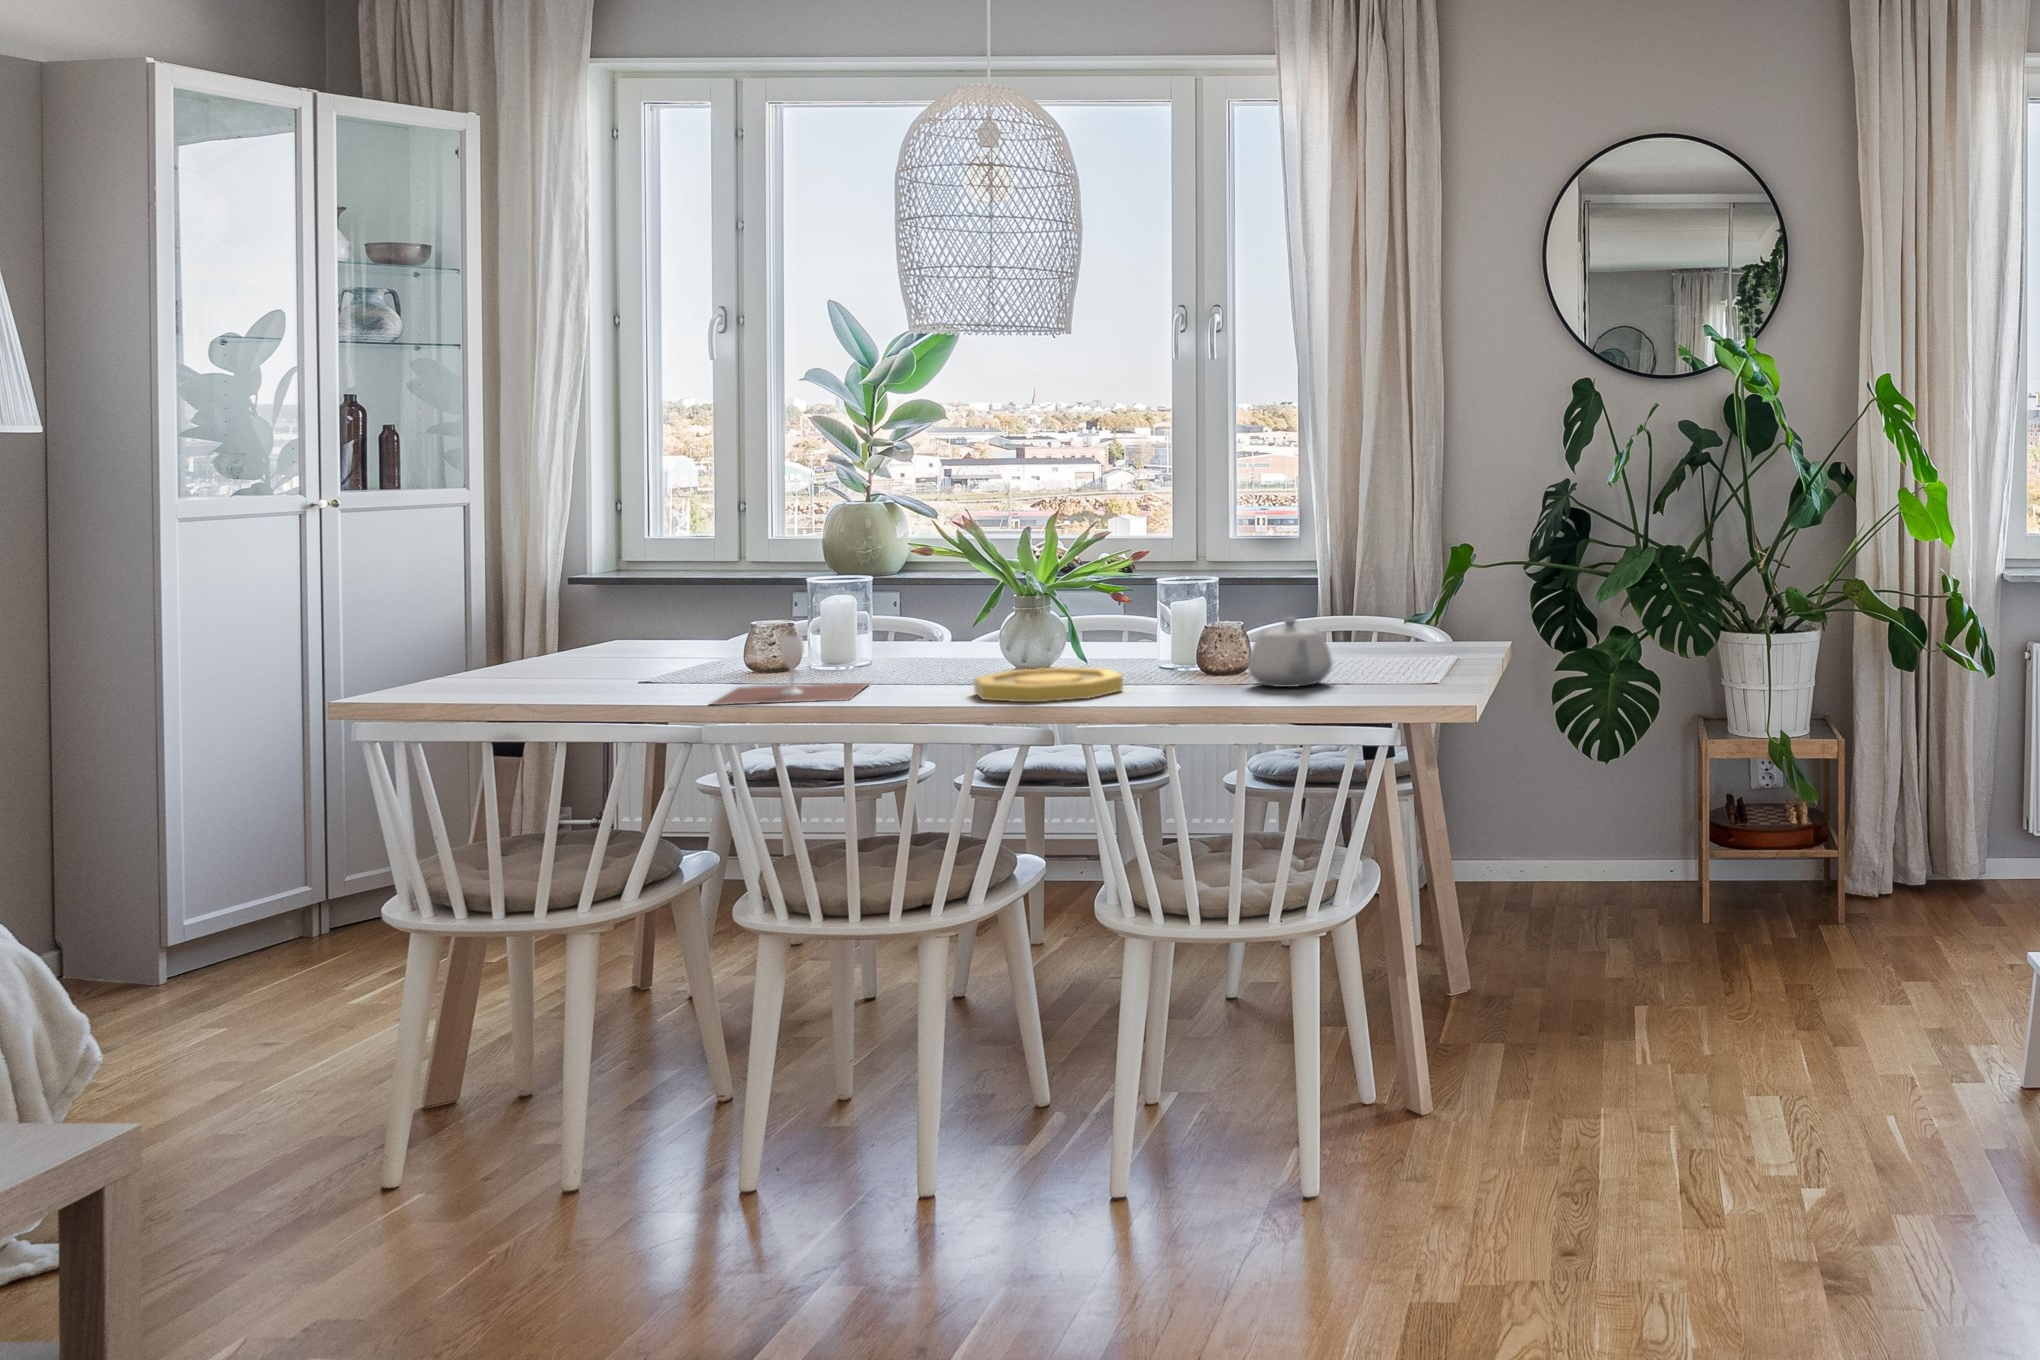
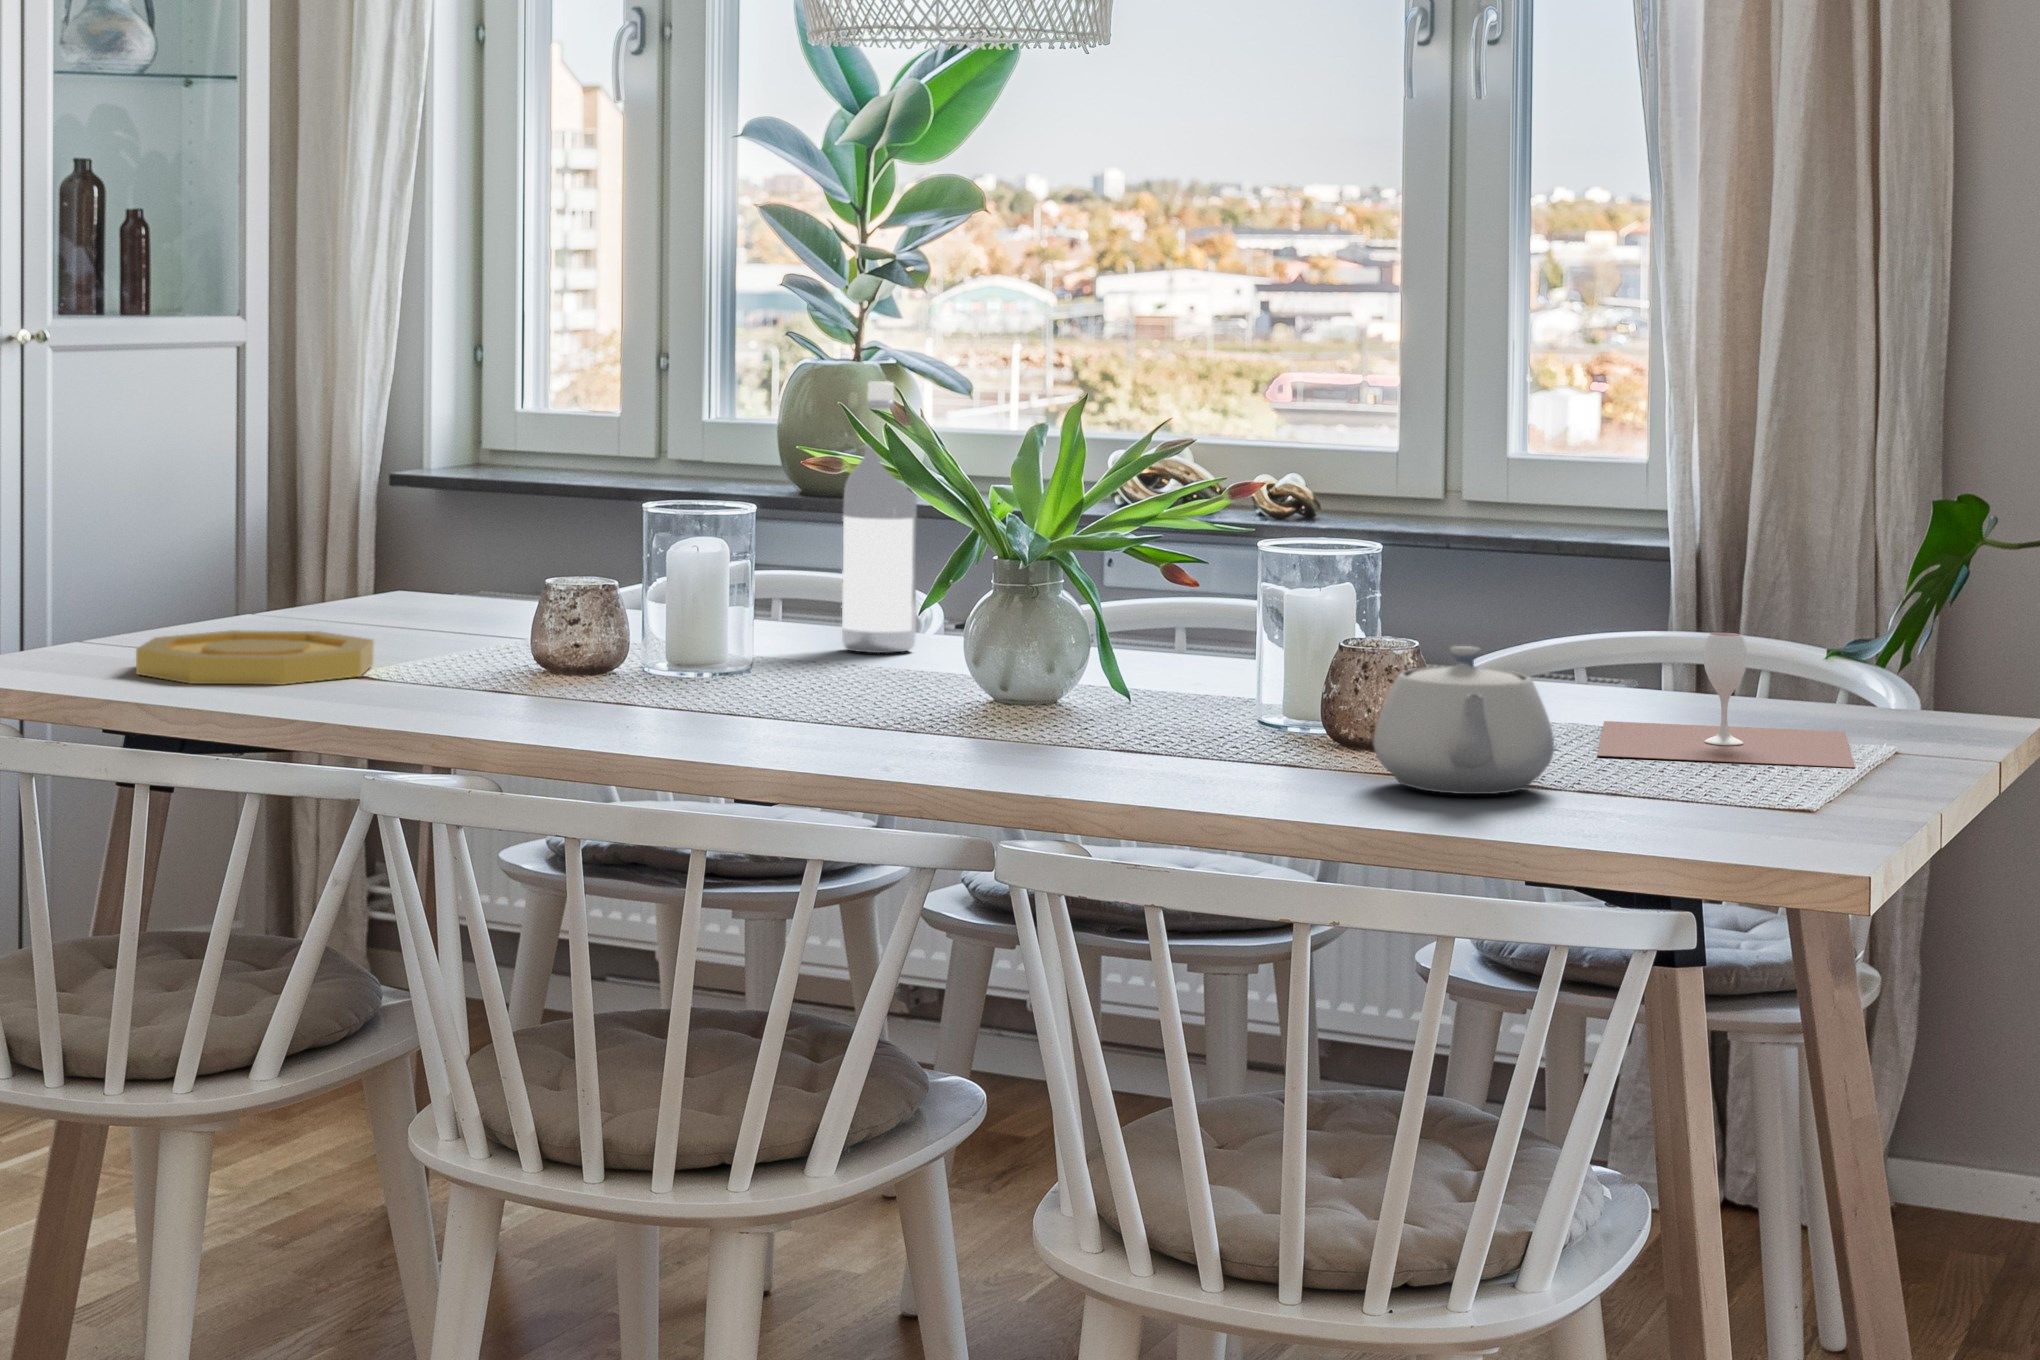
wine bottle: none [911,508,952,651] -> present [842,381,917,653]
wine glass: present [712,635,868,705] -> present [1597,633,1855,768]
bowl: present [974,667,1123,702] -> present [136,630,374,685]

